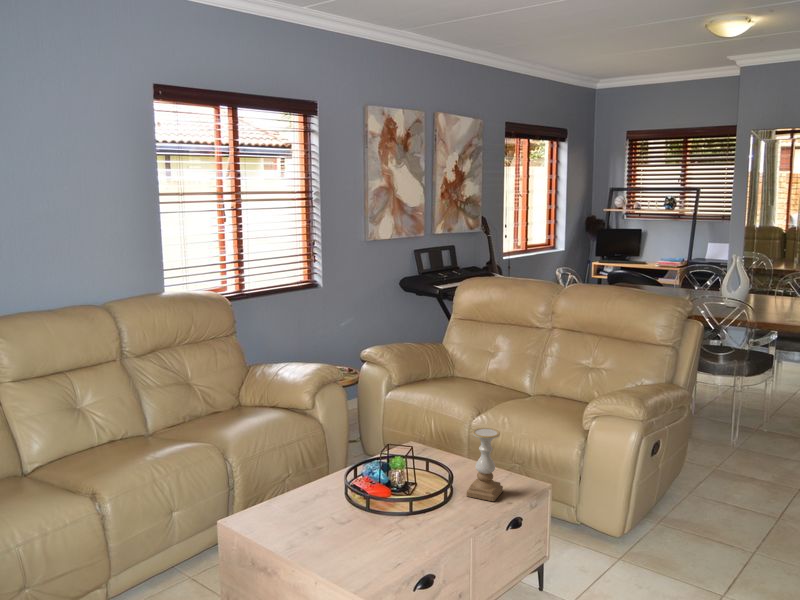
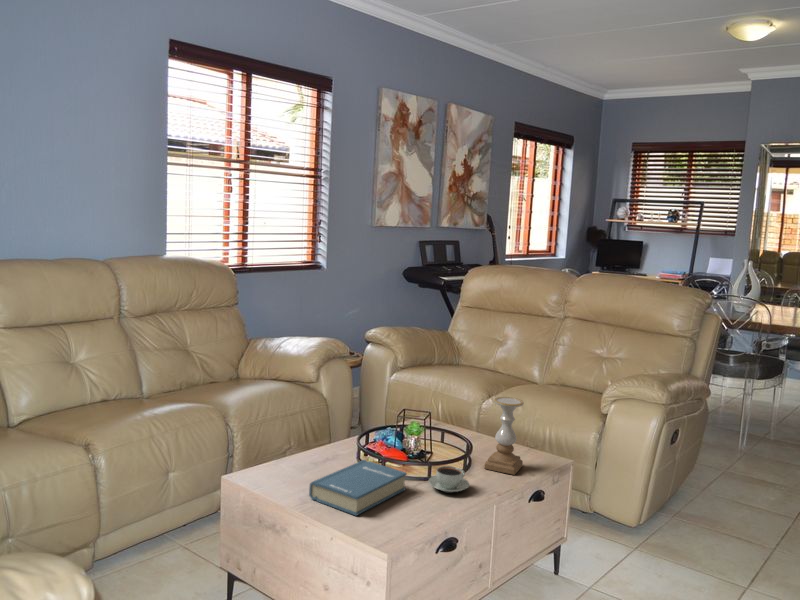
hardback book: none [300,496,390,555] -> present [309,460,406,516]
coffee cup: none [412,499,450,524] -> present [429,466,469,493]

